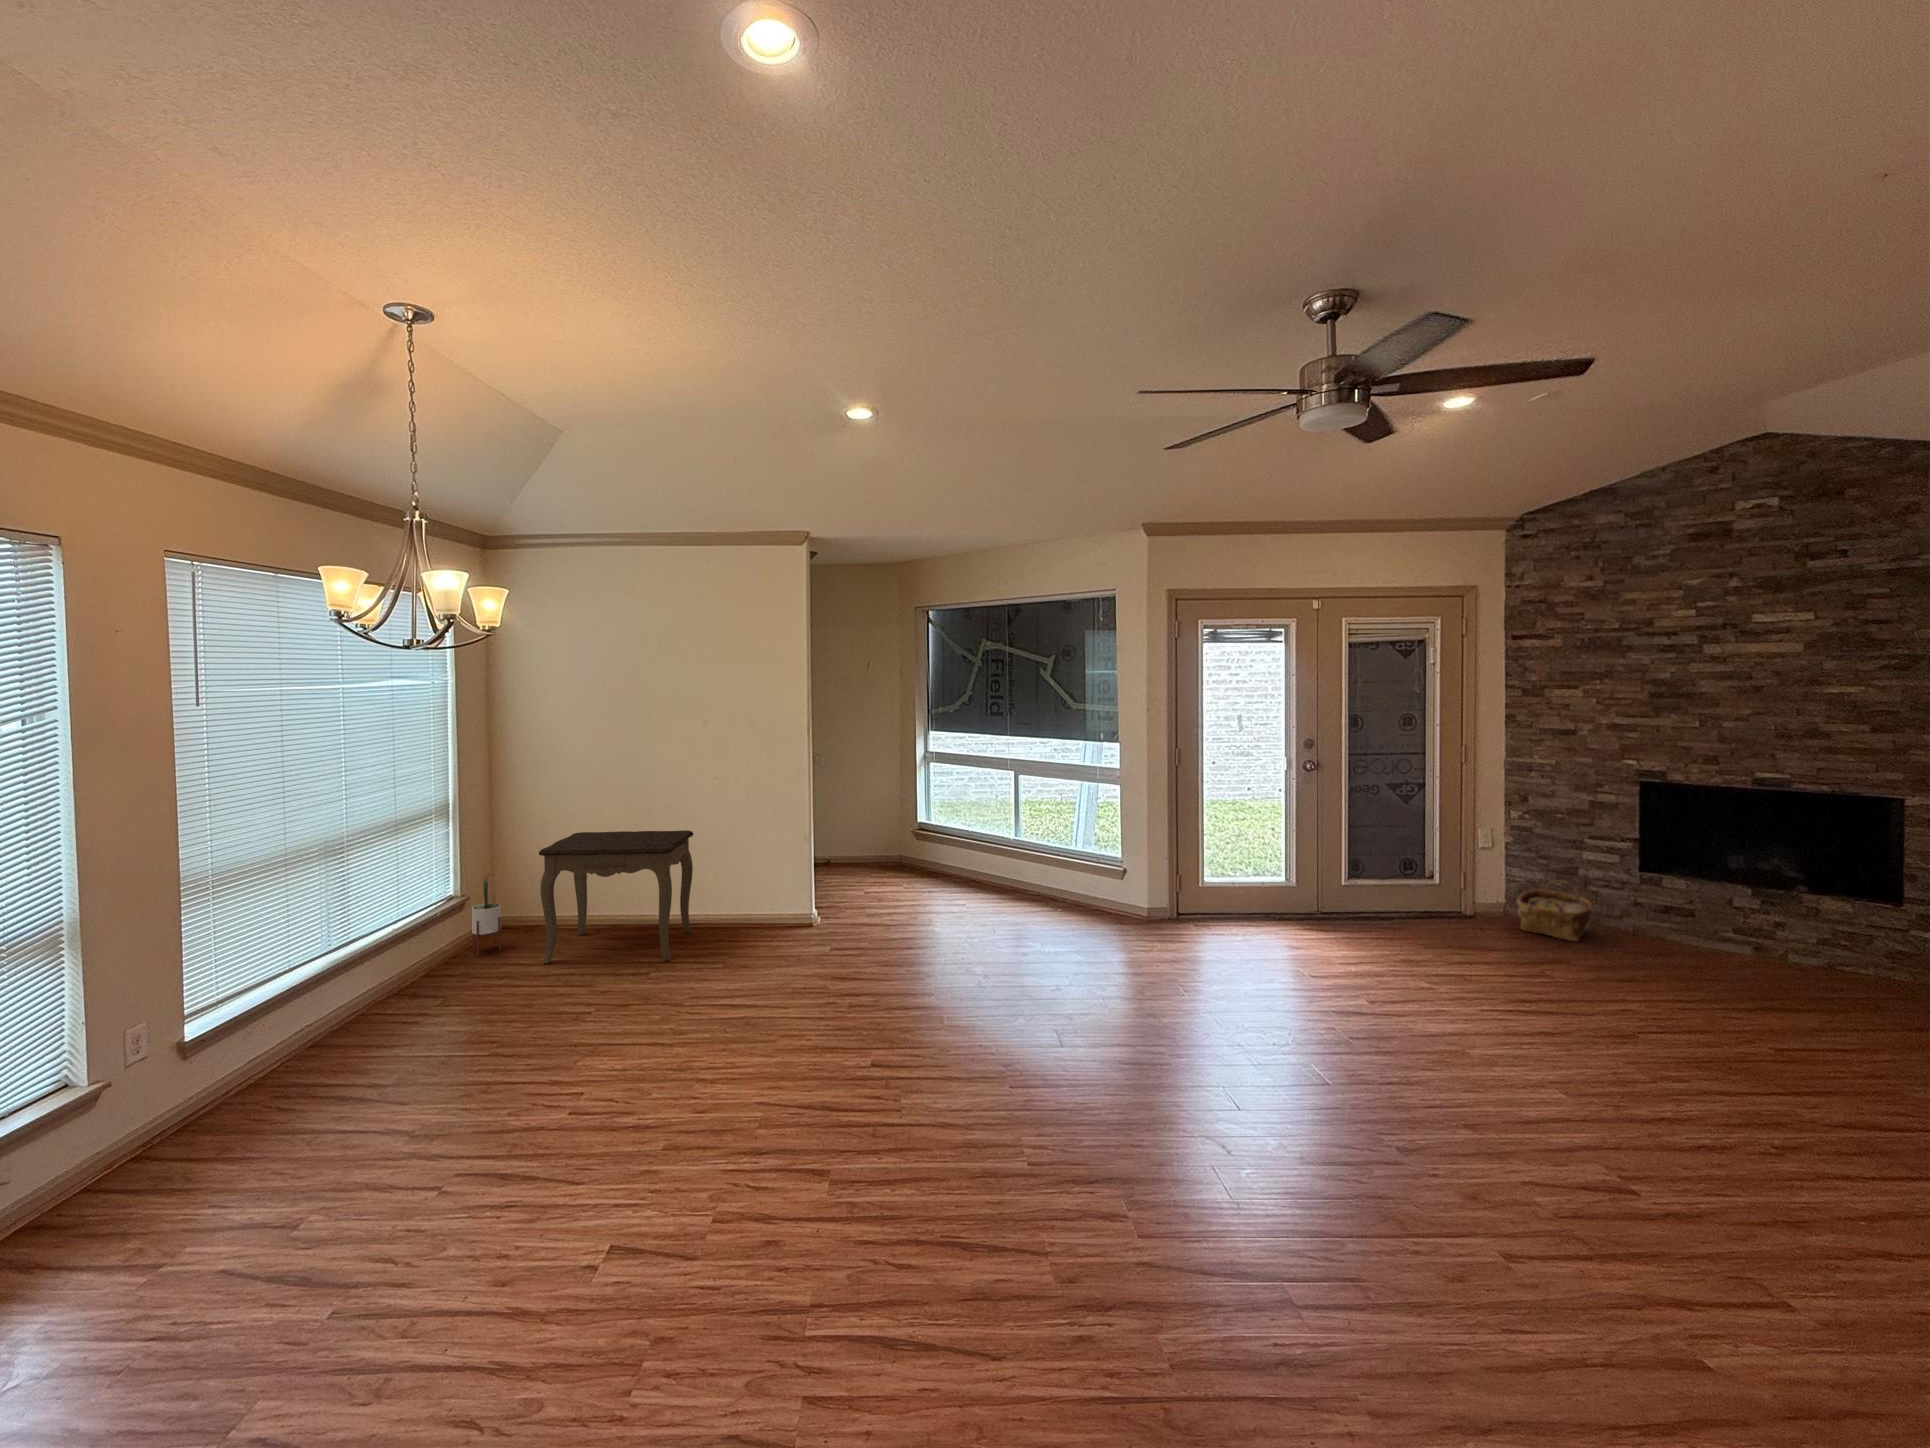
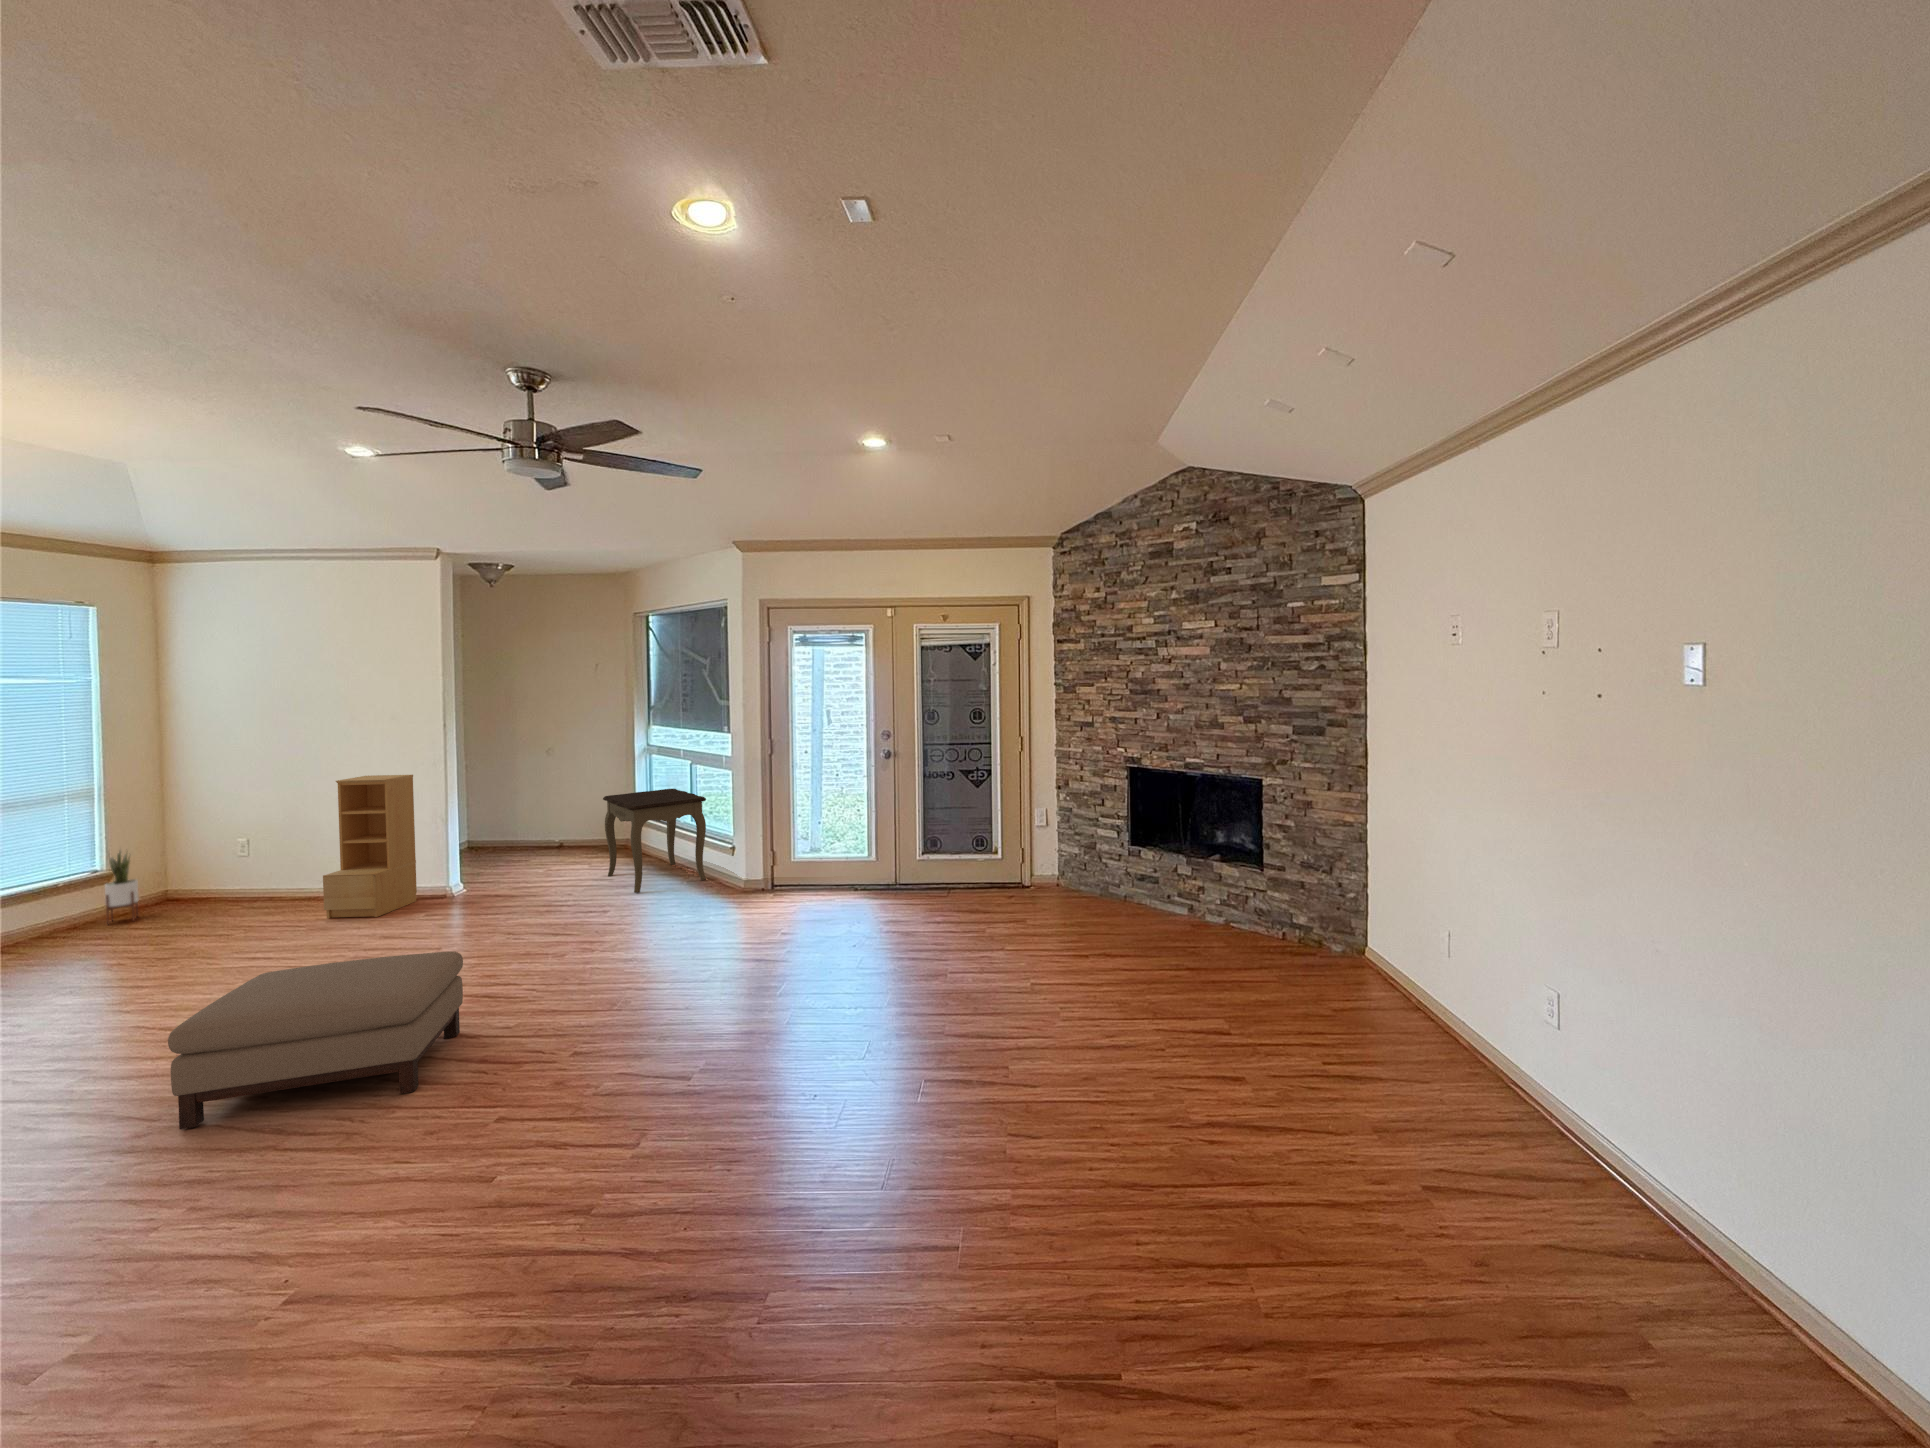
bookshelf: none [721,785,788,950] -> present [323,775,417,918]
side table: present [539,830,693,964] -> present [603,789,706,893]
woven basket: present [1518,880,1593,941] -> none [1038,853,1097,905]
ottoman: none [994,1011,1307,1272] -> present [168,952,463,1129]

